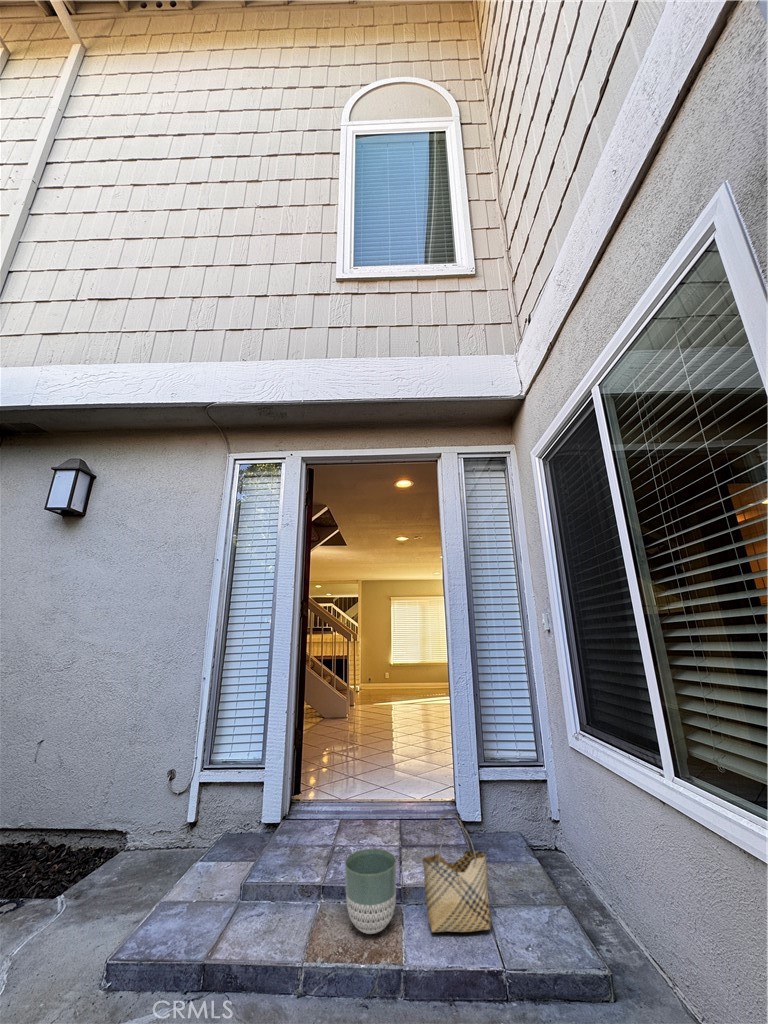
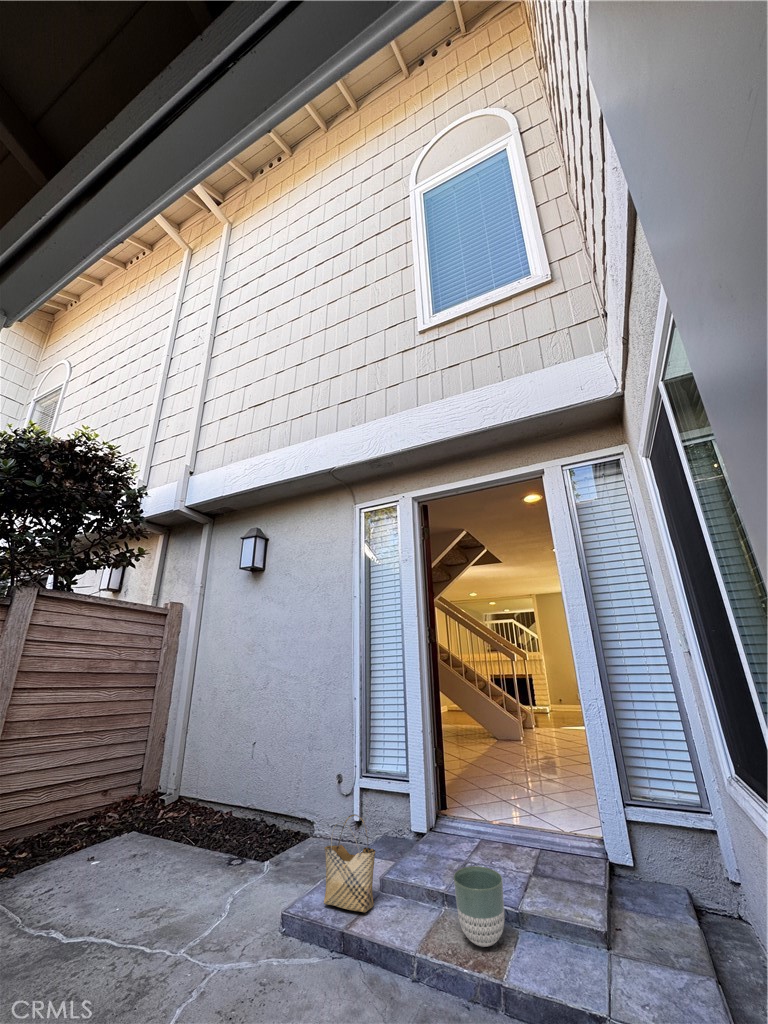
woven basket: present [422,813,491,932] -> present [324,814,375,912]

